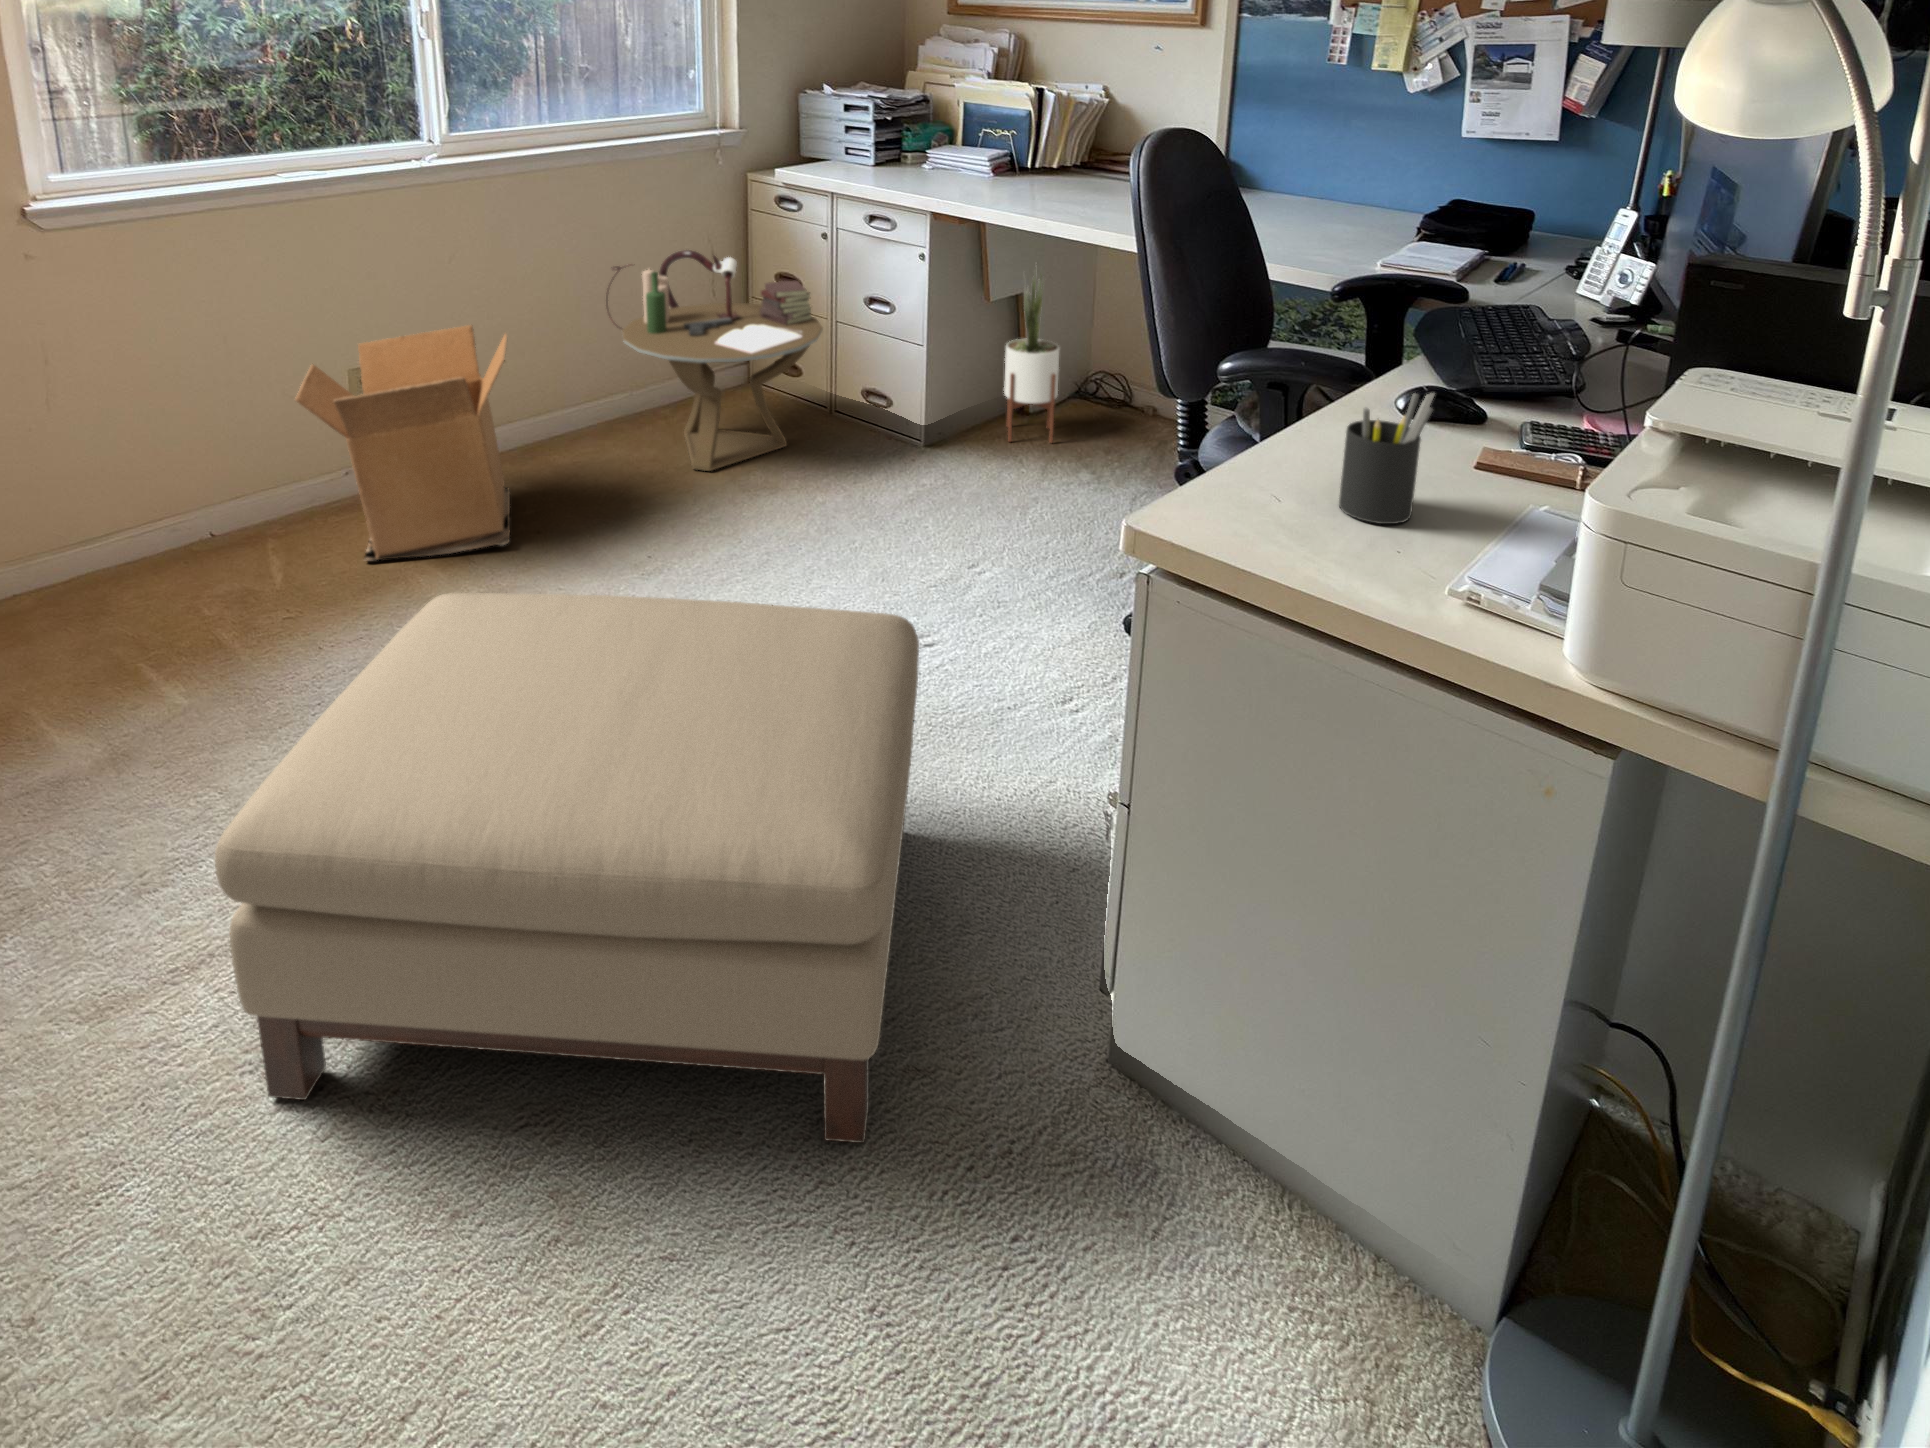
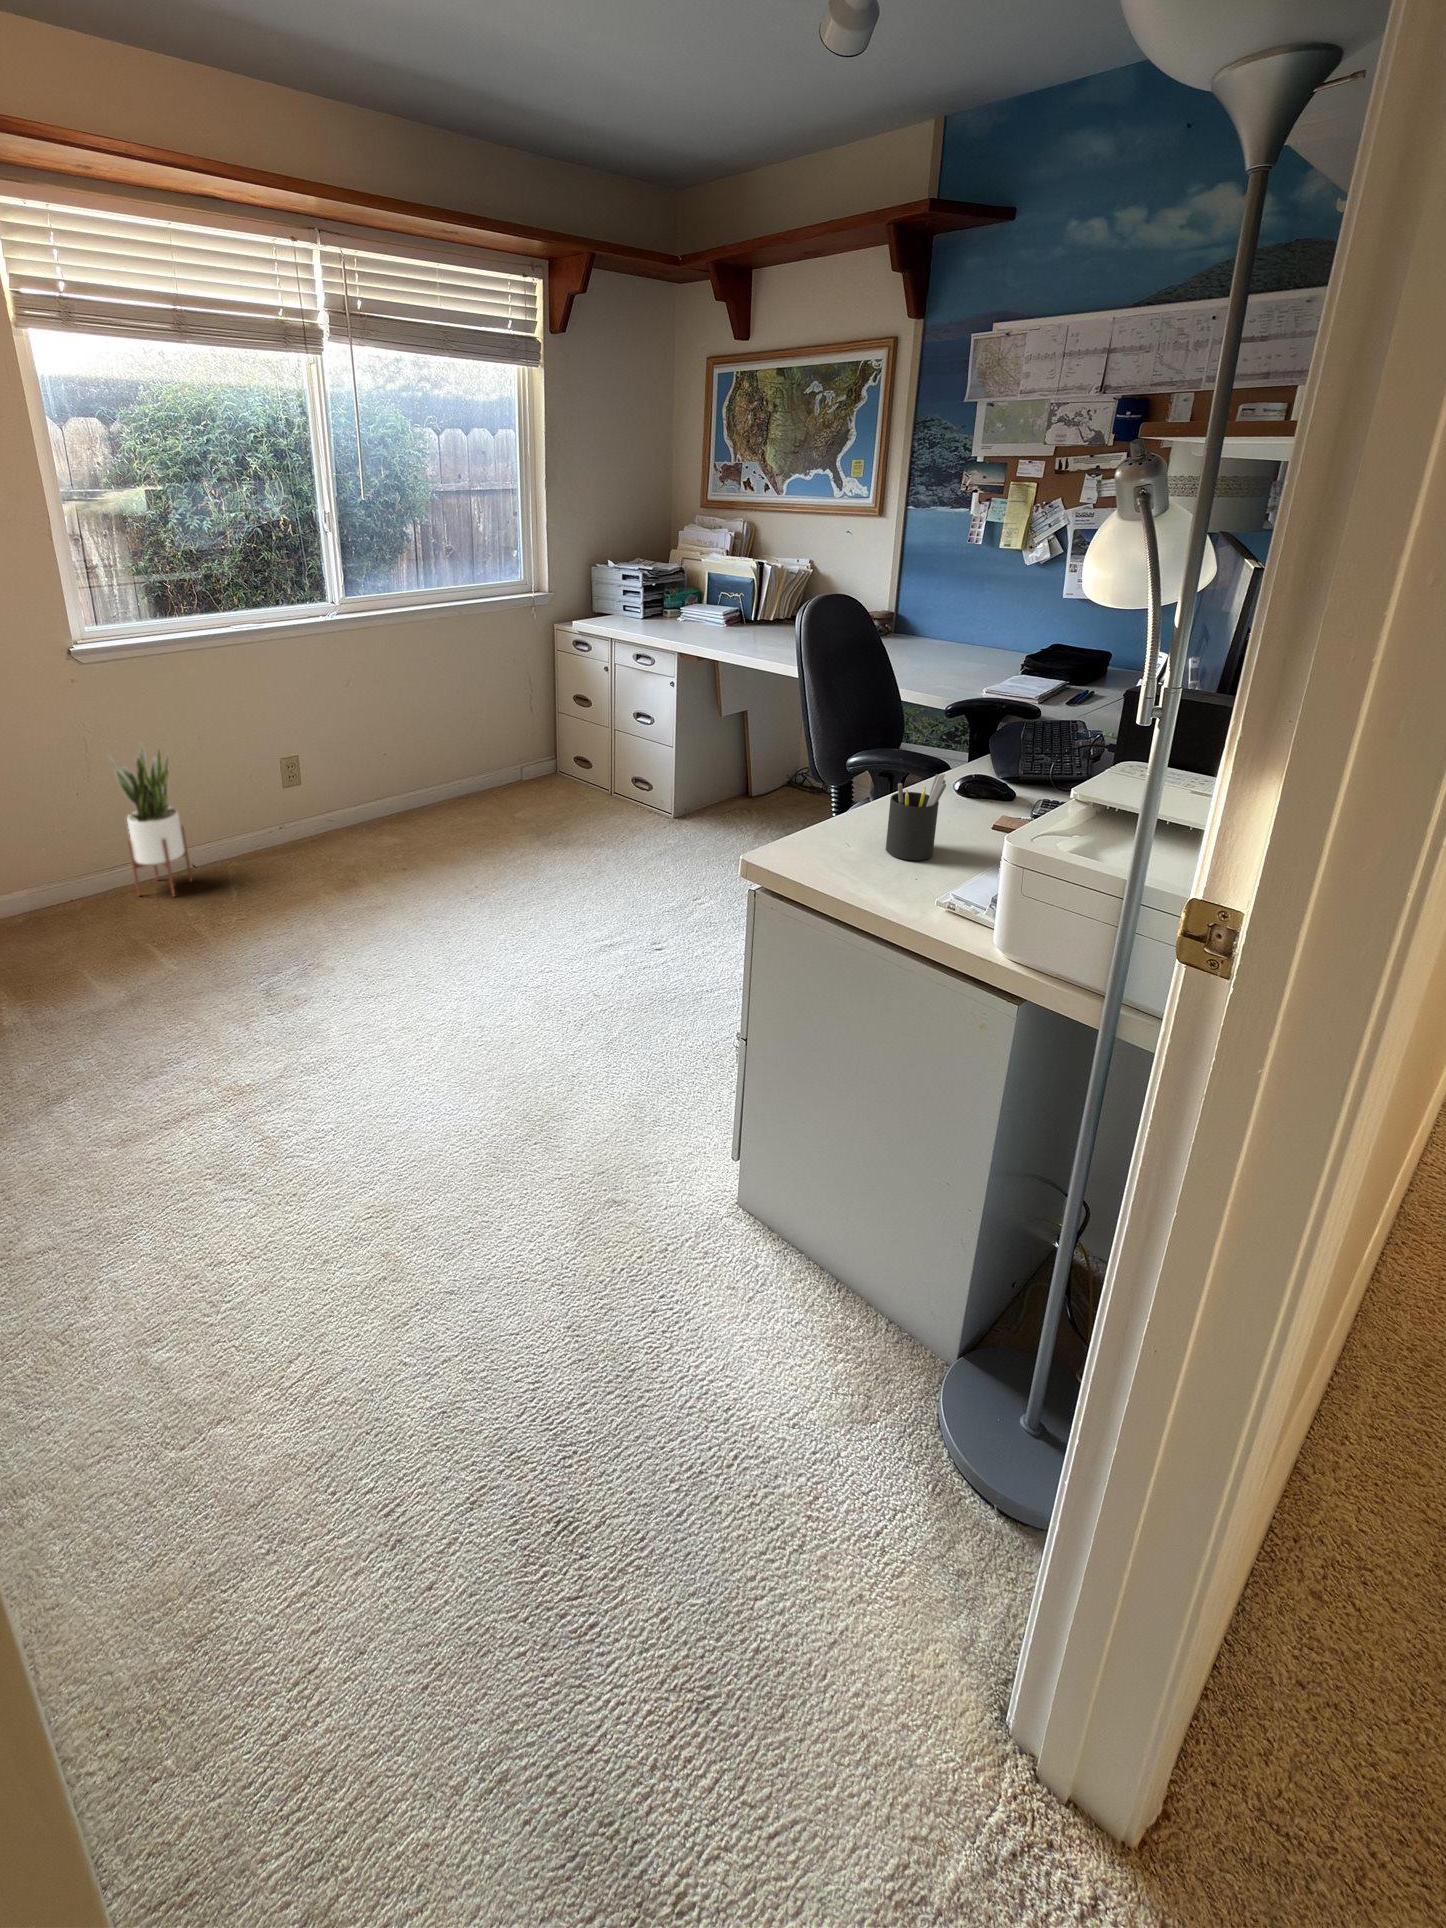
side table: present [606,250,823,471] -> none [457,676,603,827]
potted plant: present [1004,263,1059,443] -> present [108,744,192,896]
cardboard box: present [295,325,510,560] -> none [247,725,390,879]
ottoman: present [215,593,919,1143] -> none [182,896,633,1237]

